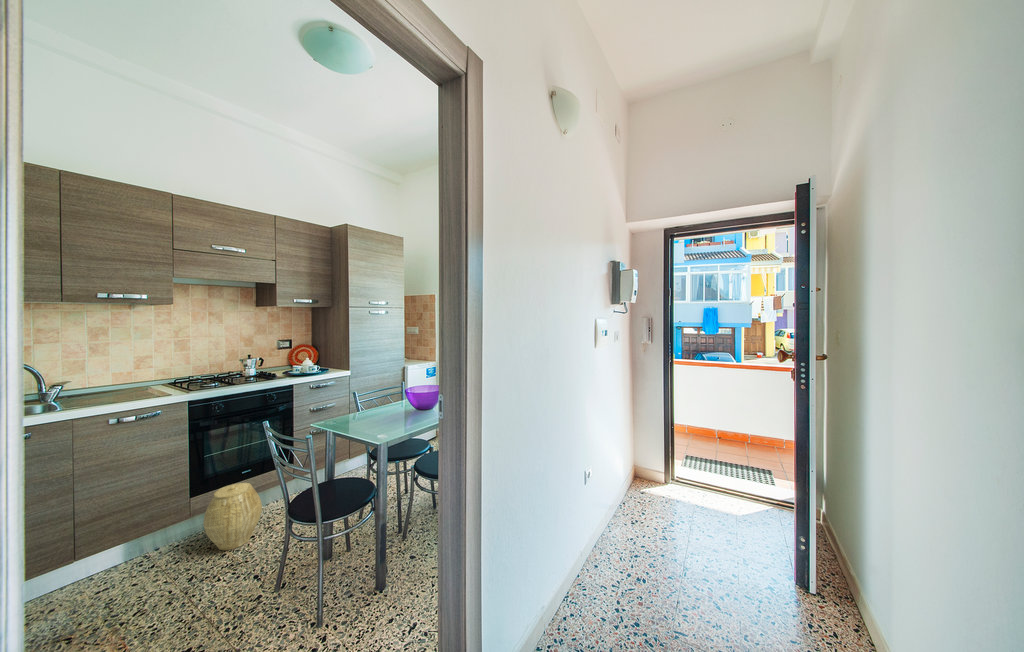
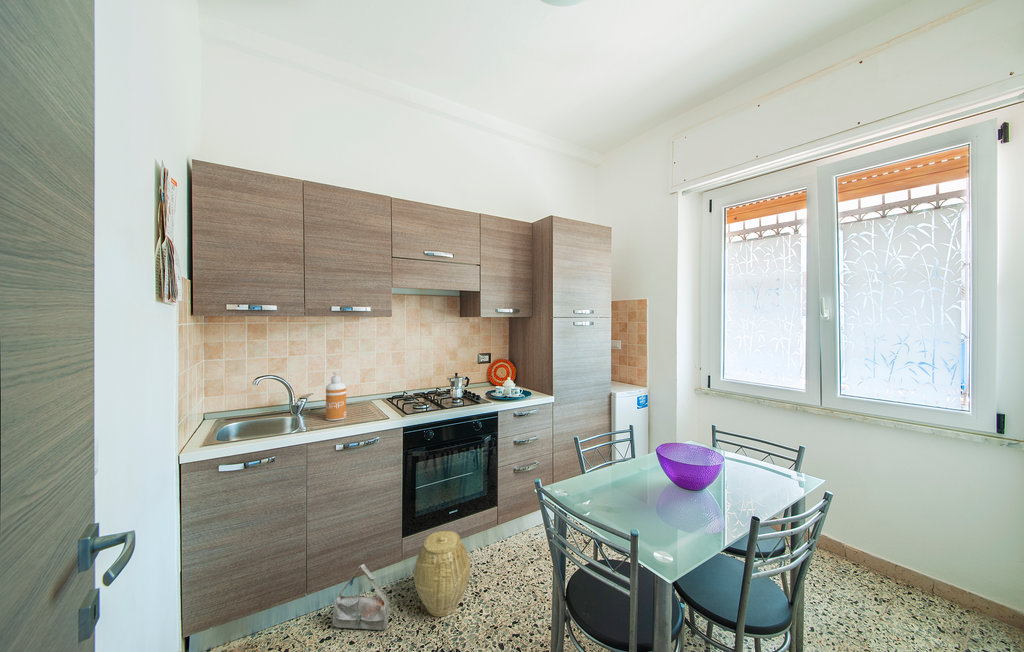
soap dispenser: none [92,355,120,401] -> present [326,372,346,421]
bag: none [109,519,176,581] -> present [332,564,389,630]

